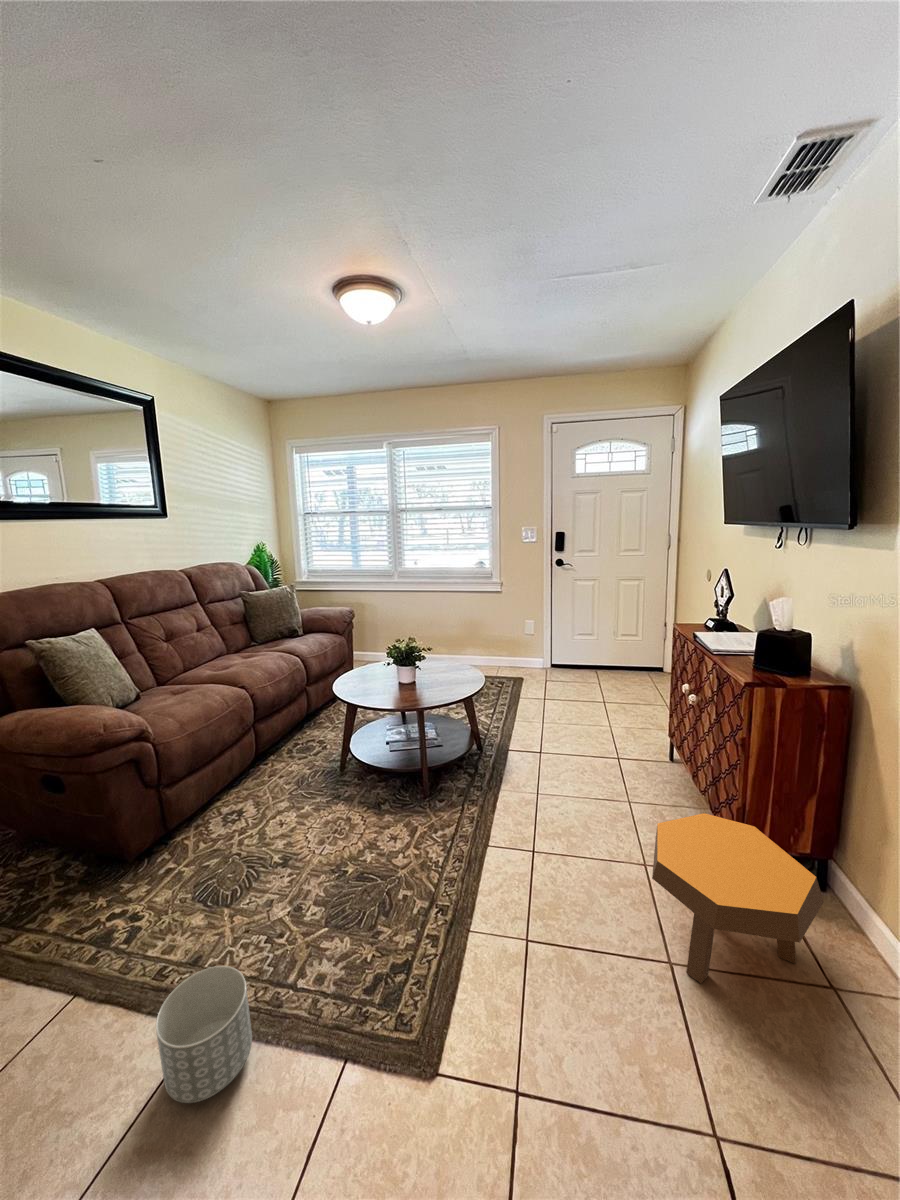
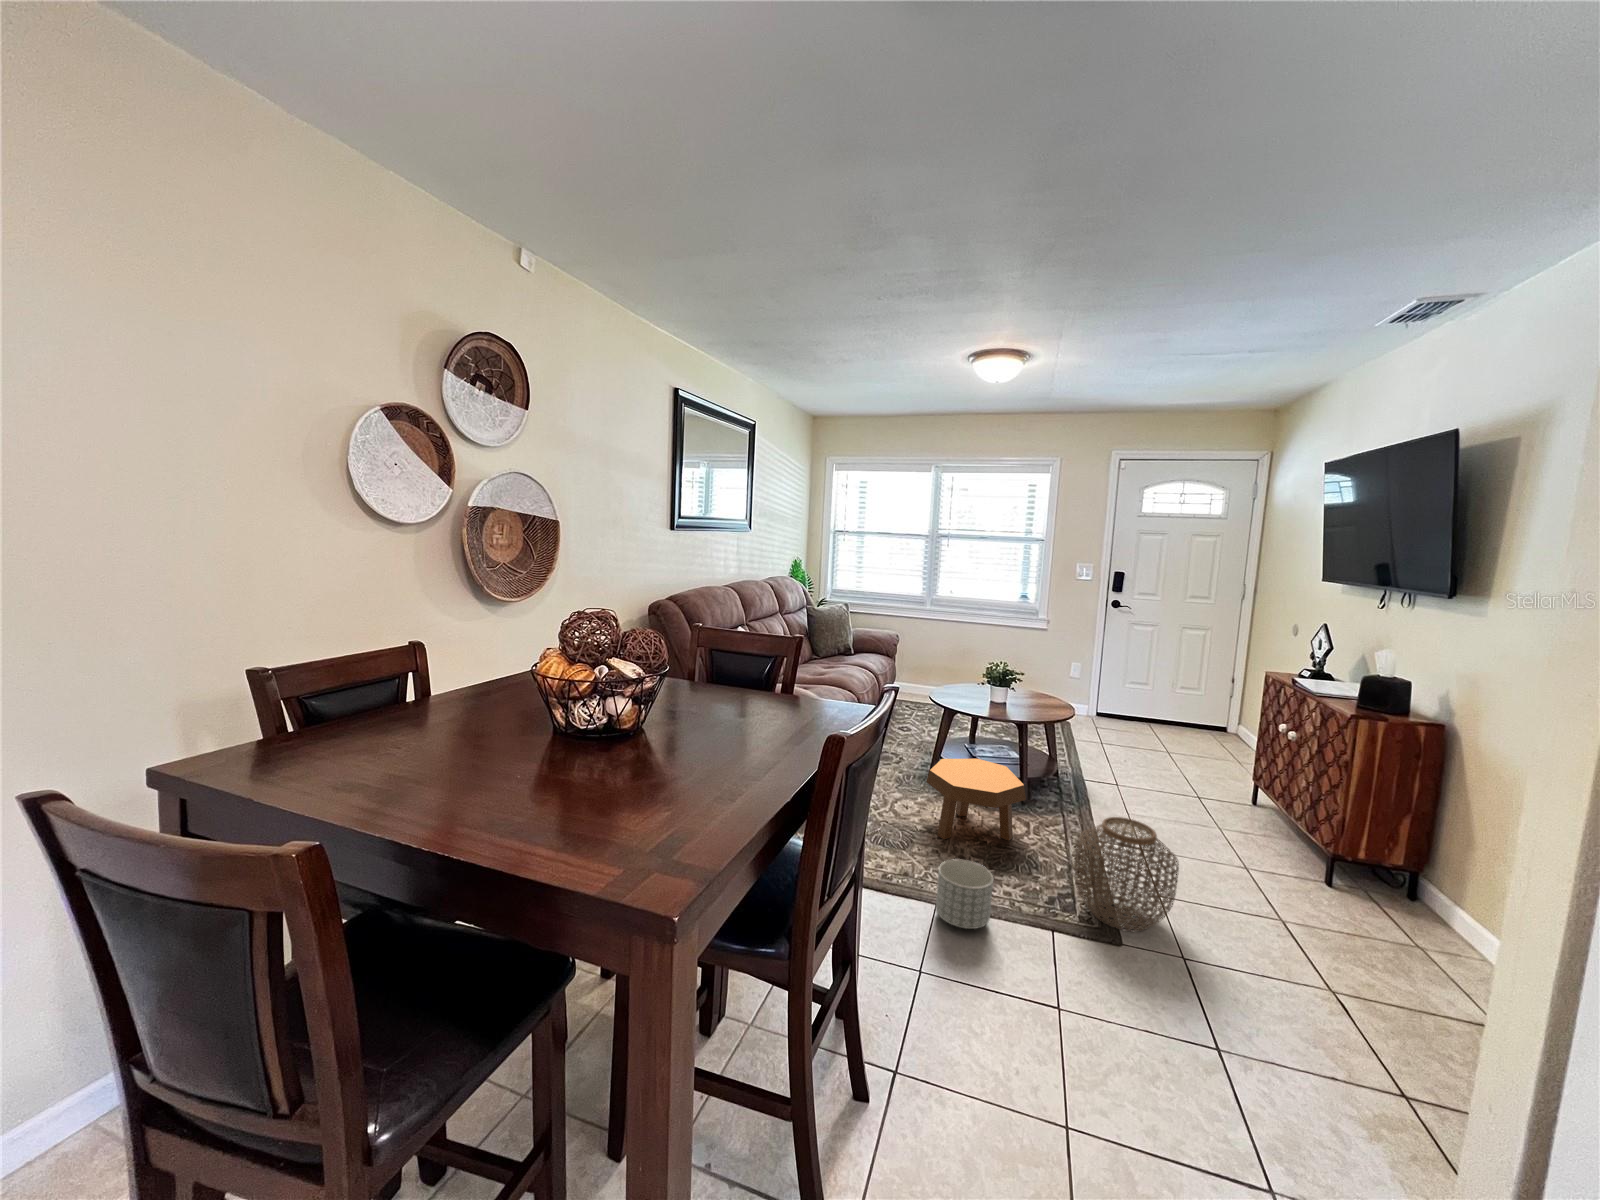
footstool: present [652,813,824,984] -> present [926,759,1026,841]
woven basket: none [387,866,517,1042] -> present [1074,817,1179,931]

